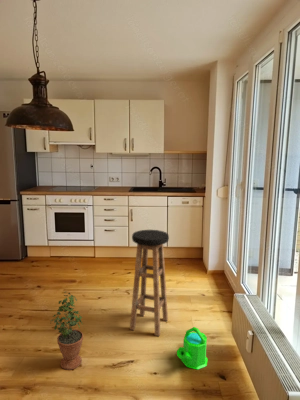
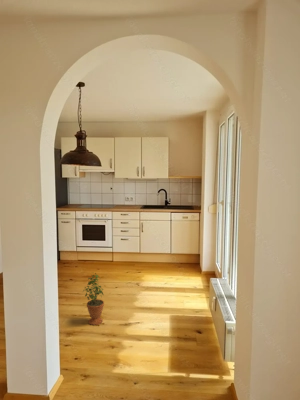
bar stool: present [130,230,169,336] -> none [137,234,166,310]
watering can: present [177,327,208,370] -> none [167,299,191,328]

